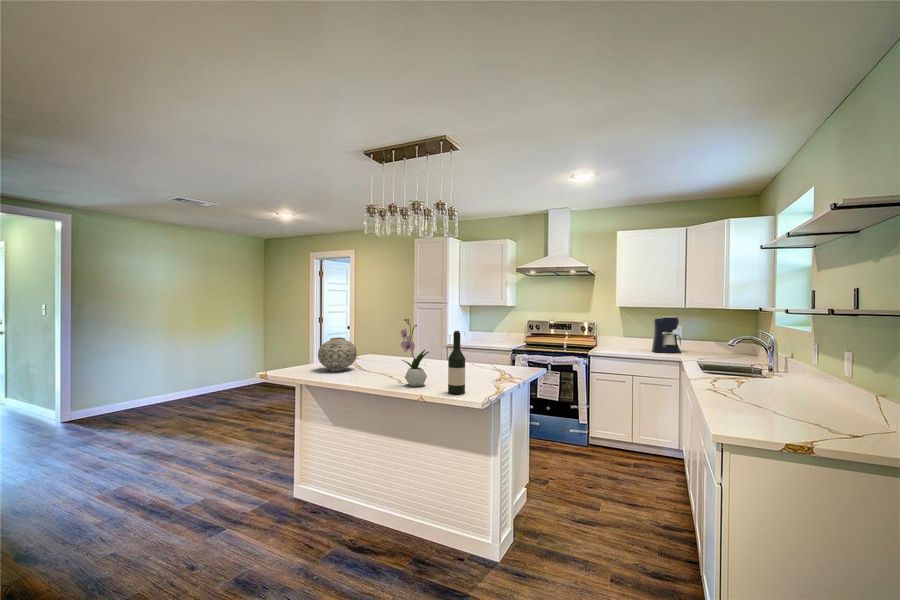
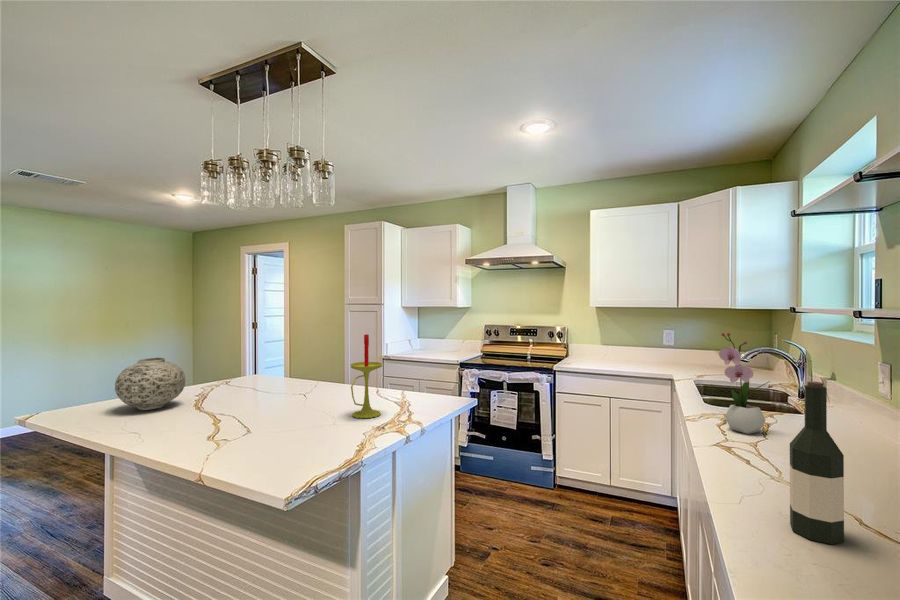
coffee maker: present [652,317,681,353] -> none [637,319,675,366]
flower arrangement: present [401,319,428,386] -> present [719,333,769,434]
candle: none [475,322,495,376] -> present [350,334,382,418]
wine bottle: present [448,331,465,394] -> present [790,381,844,544]

